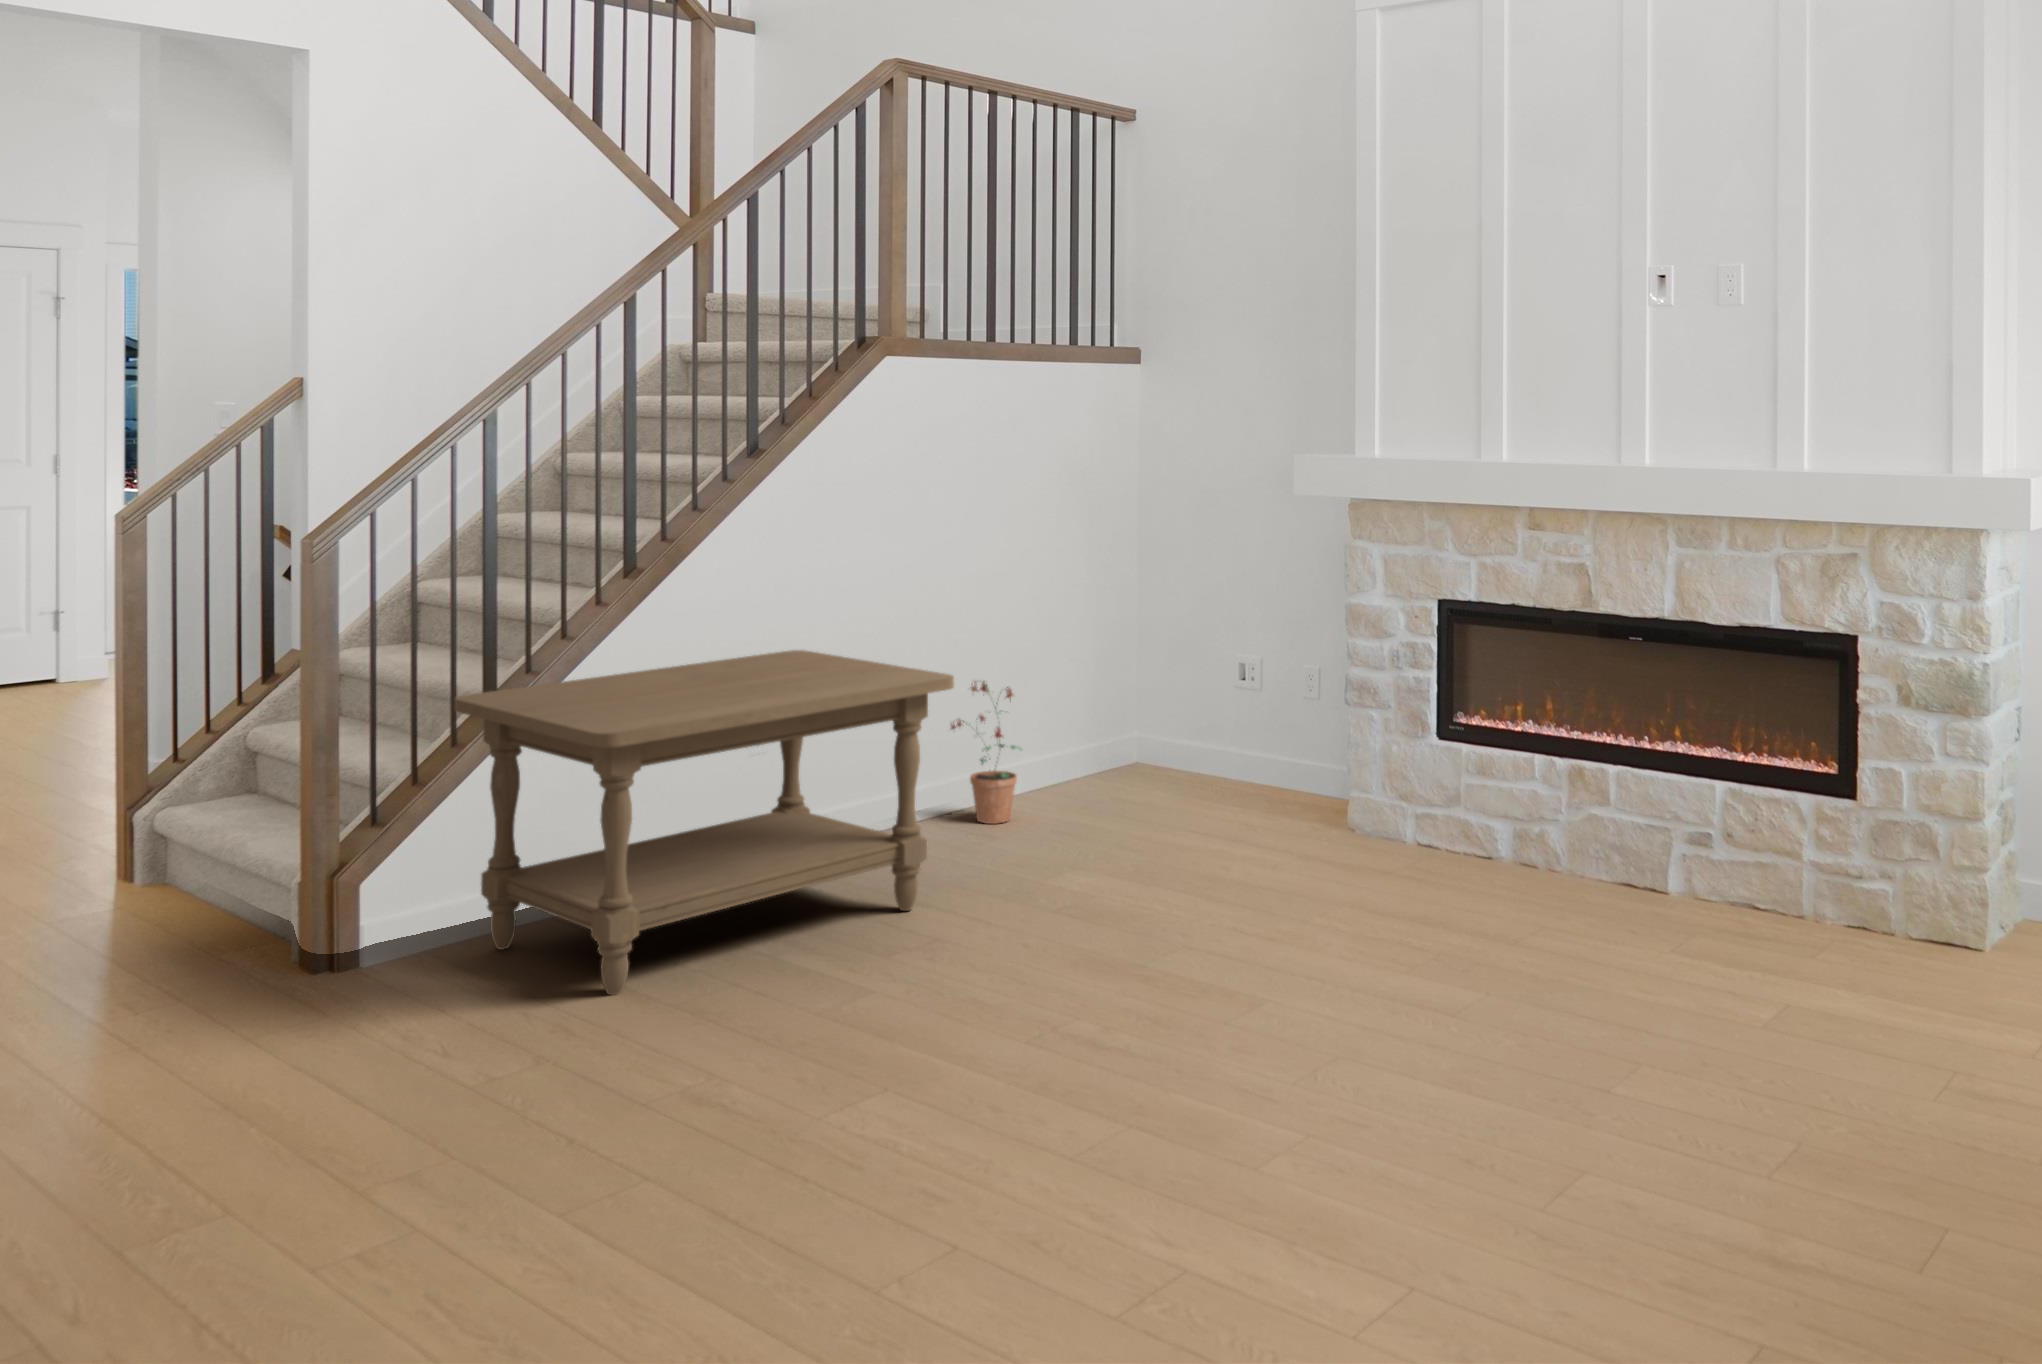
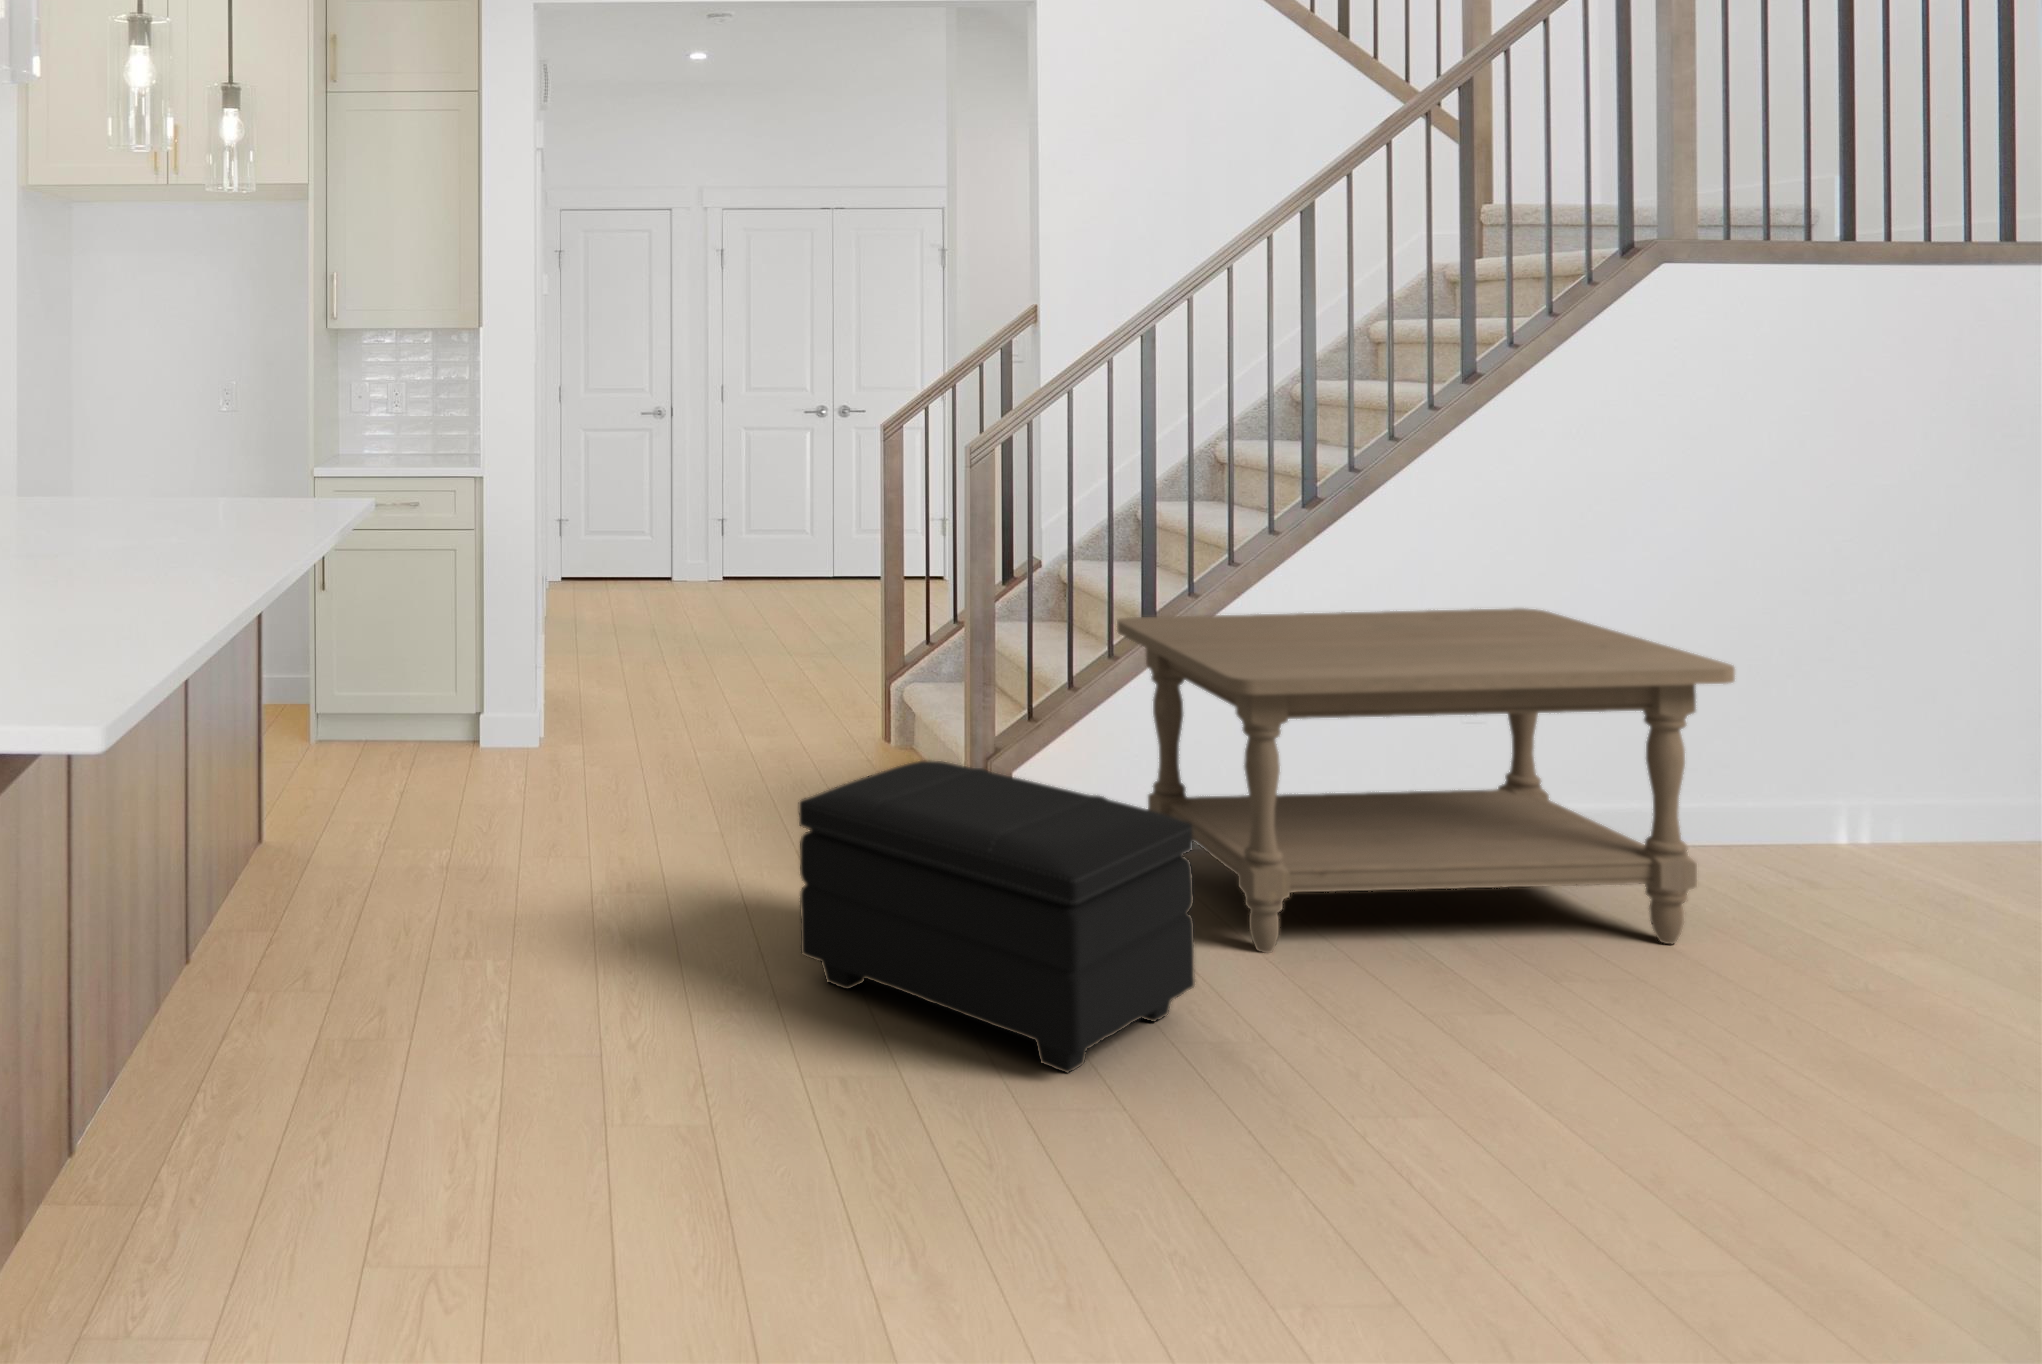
potted plant: present [951,681,1022,824] -> none [1775,670,1899,858]
footstool: none [152,865,581,1145] -> present [799,761,1195,1073]

